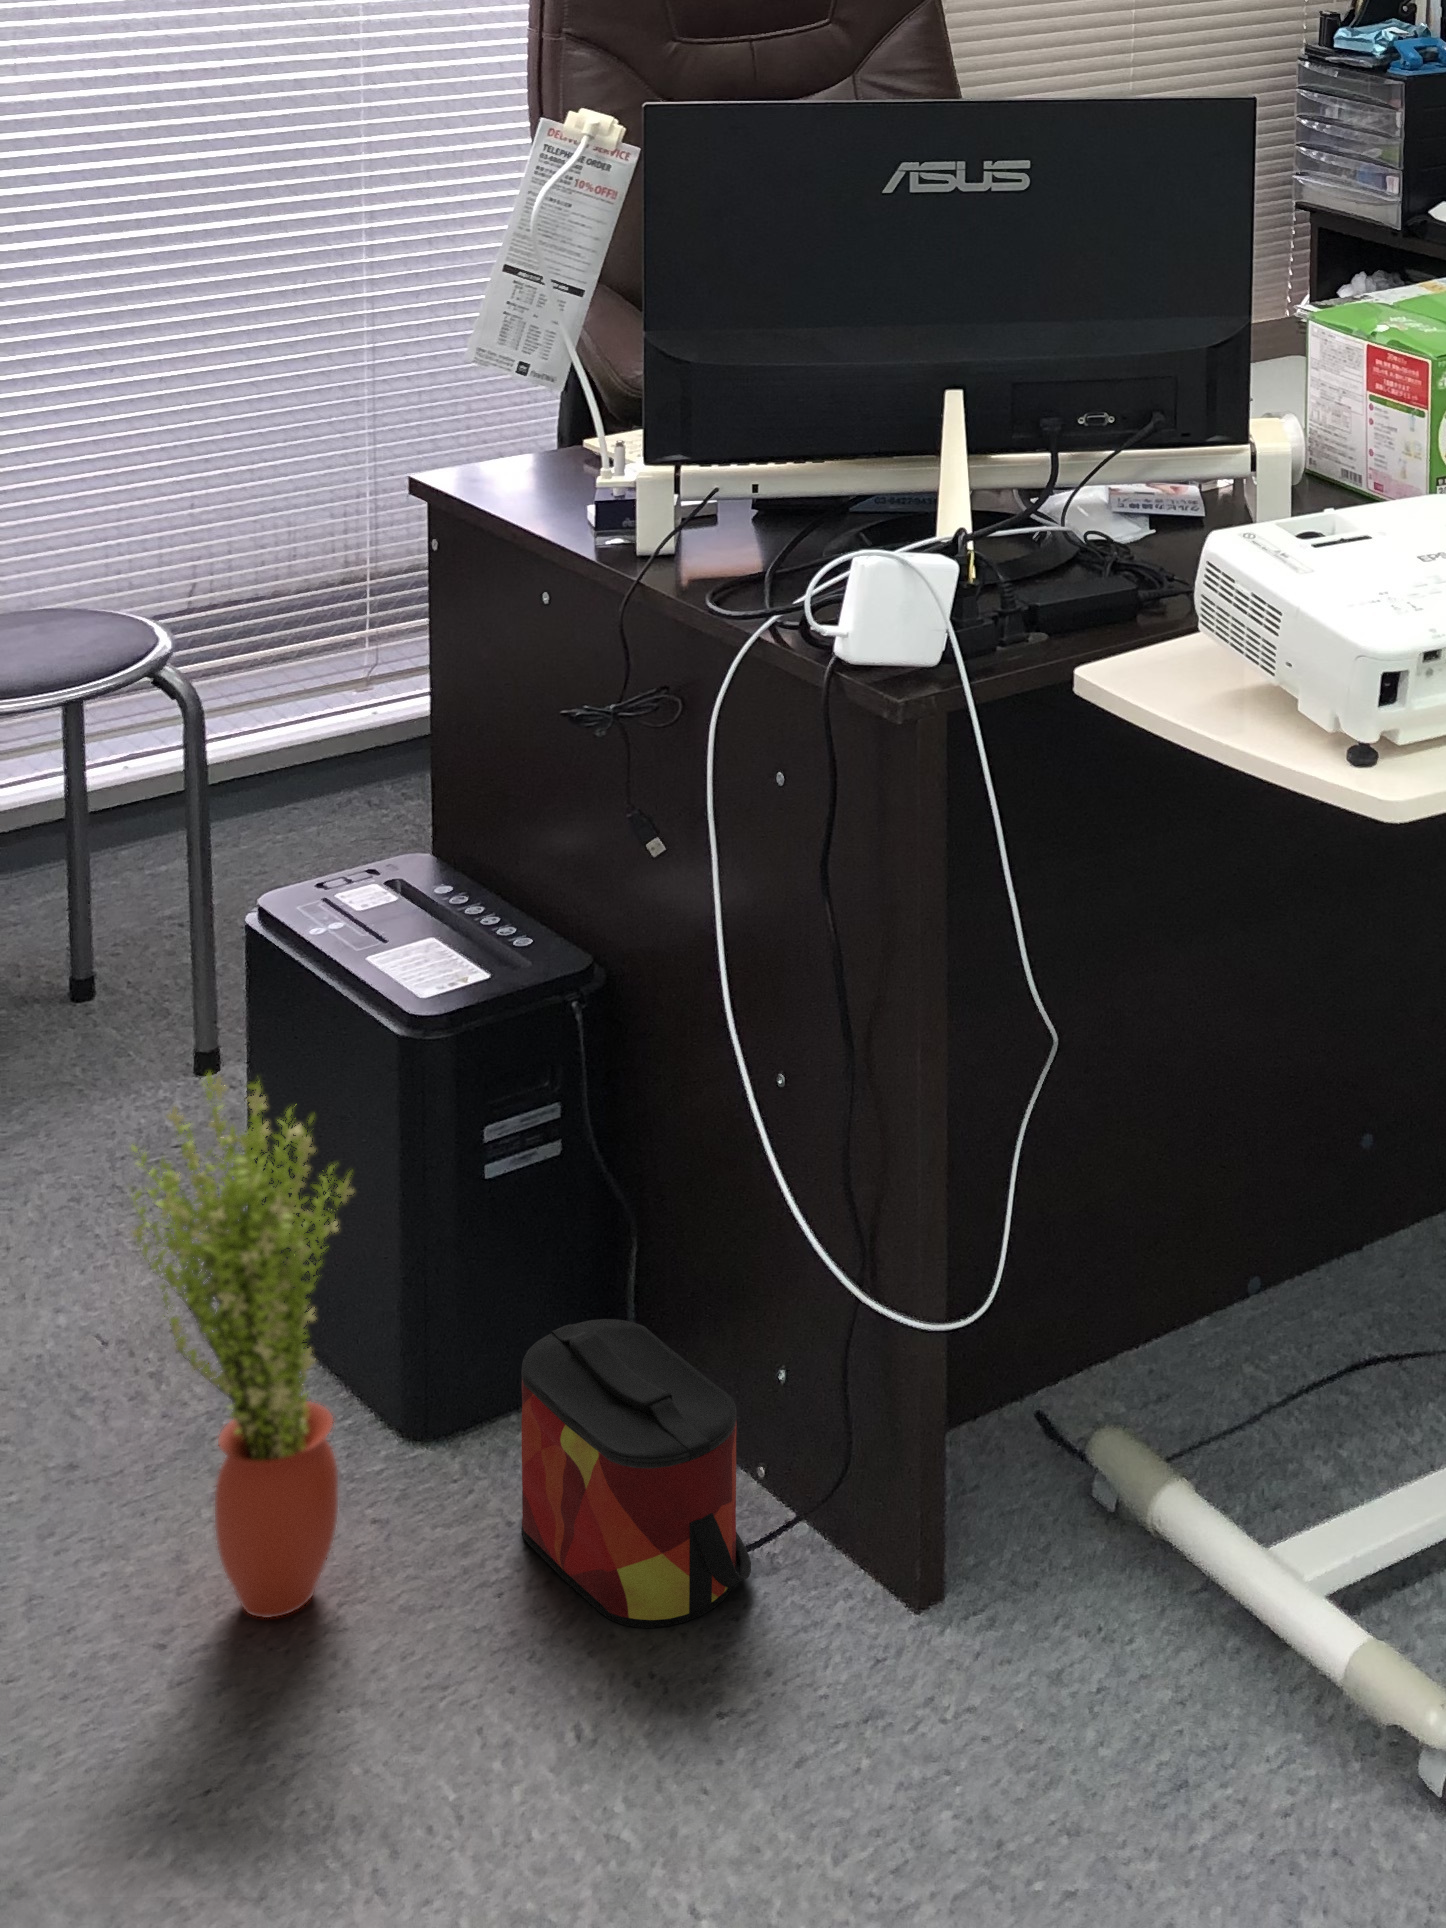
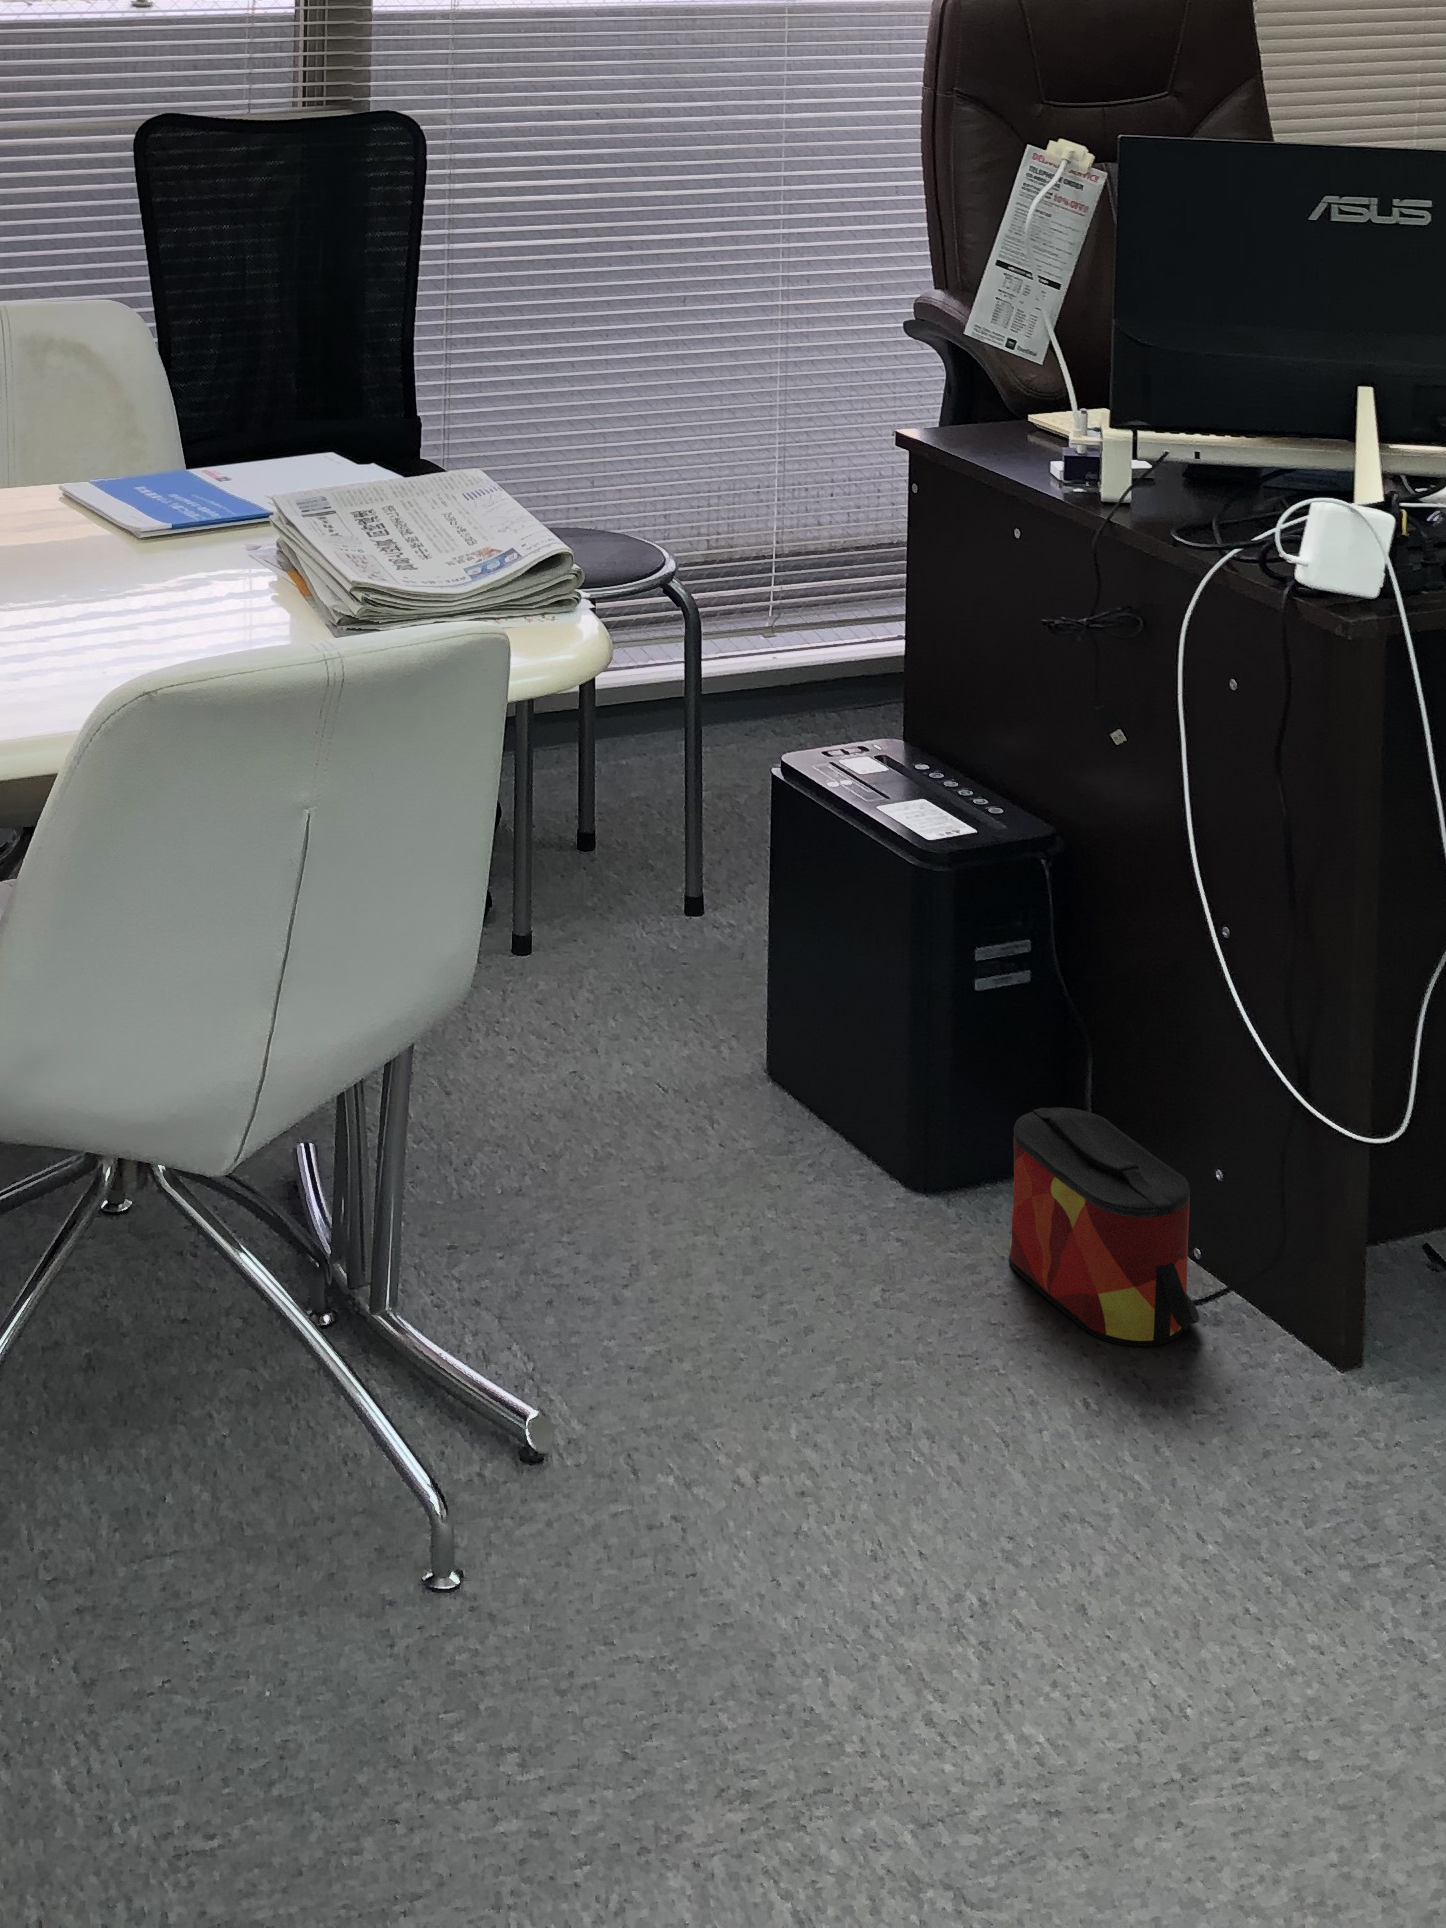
potted plant: present [132,1073,353,1618] -> none [741,860,905,1287]

